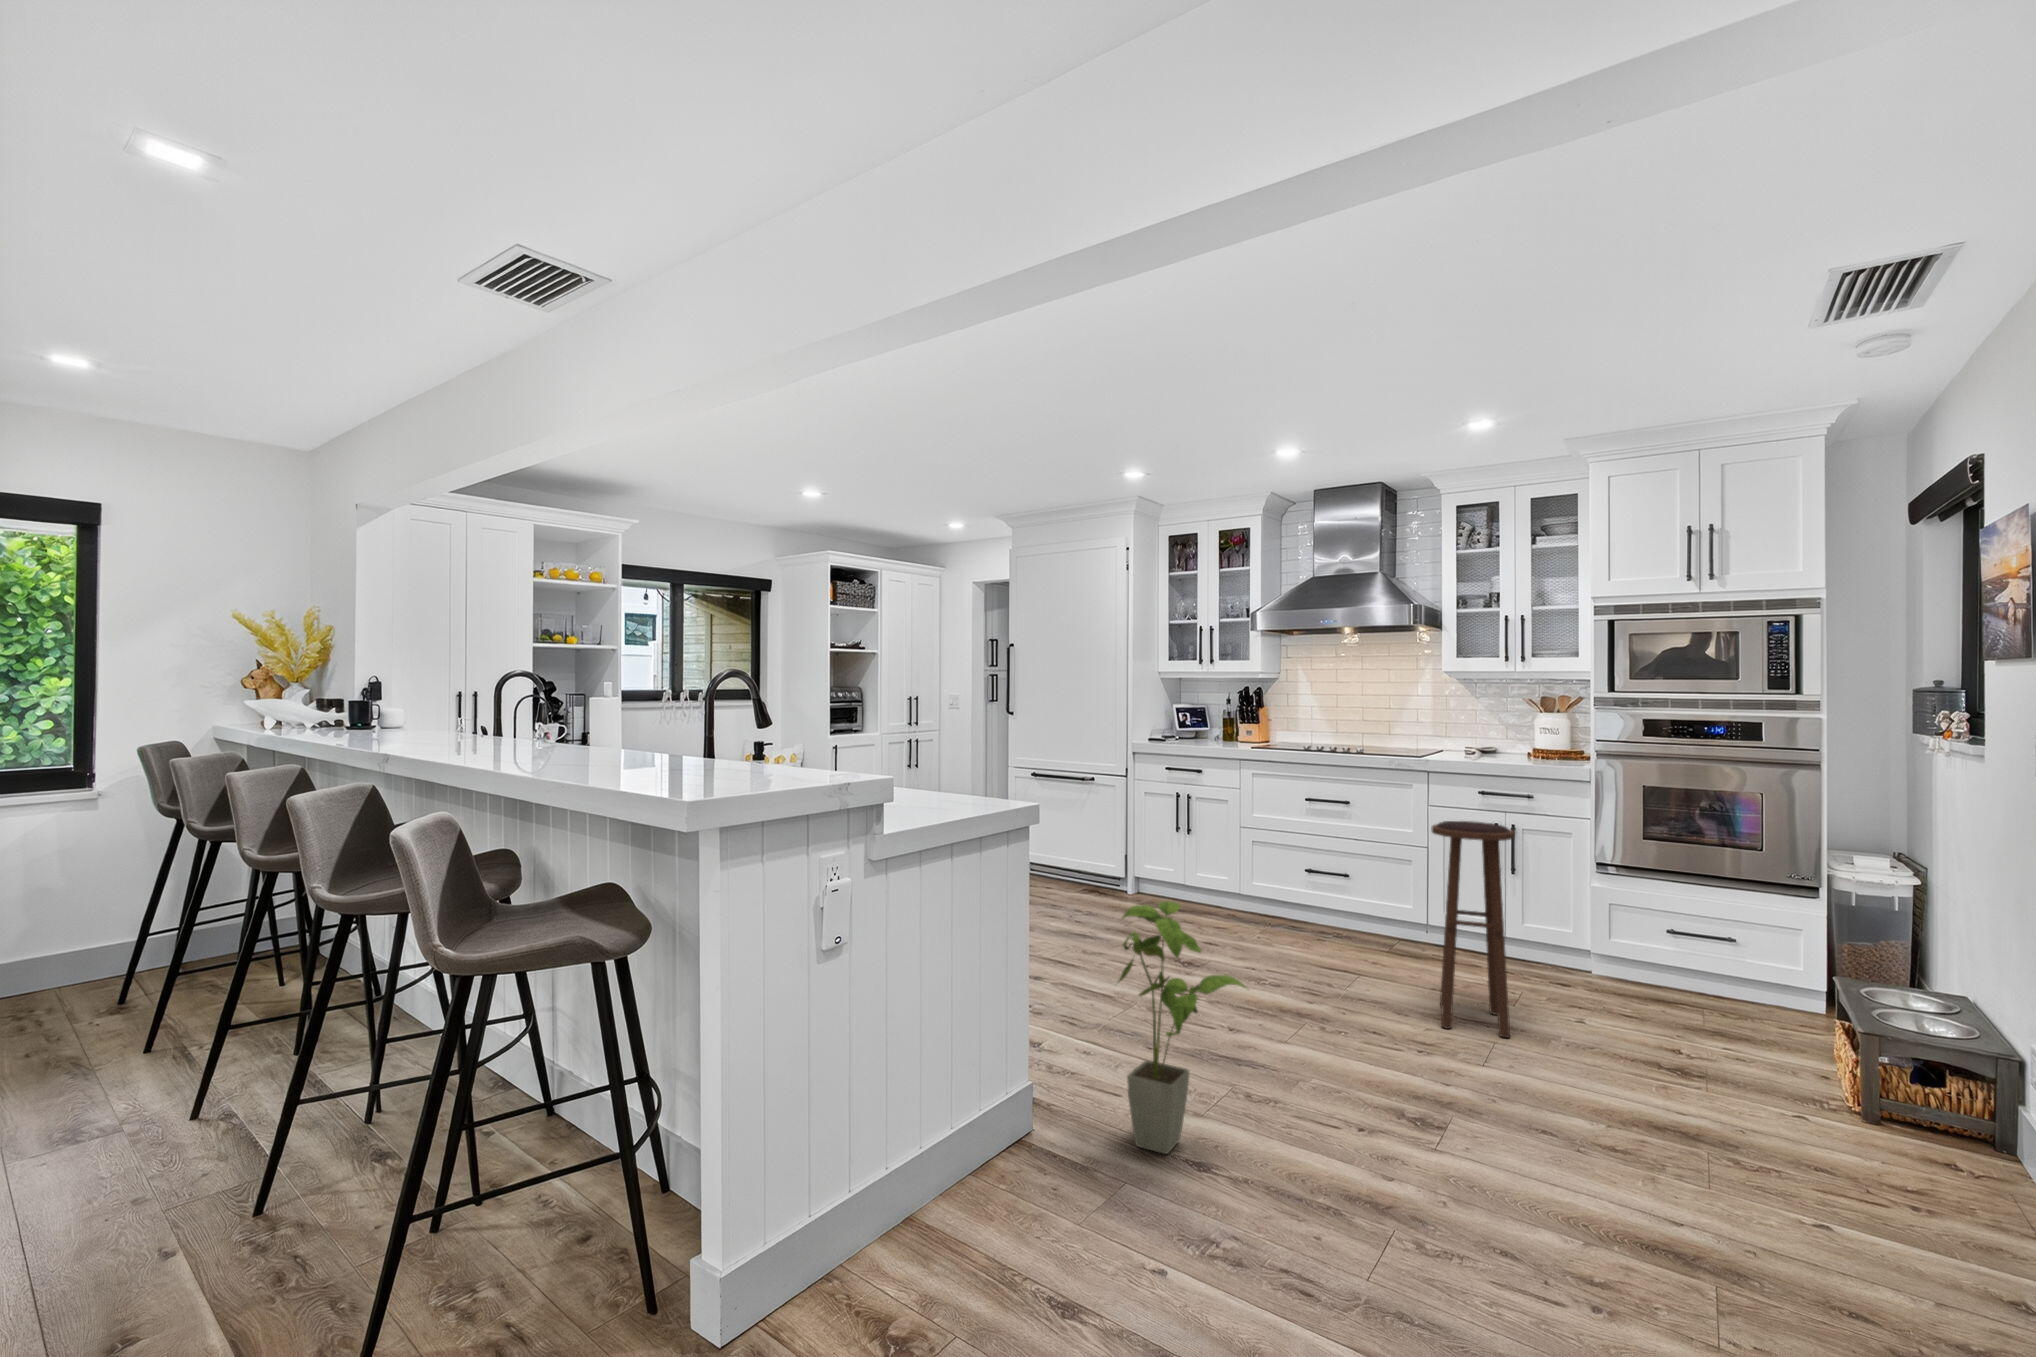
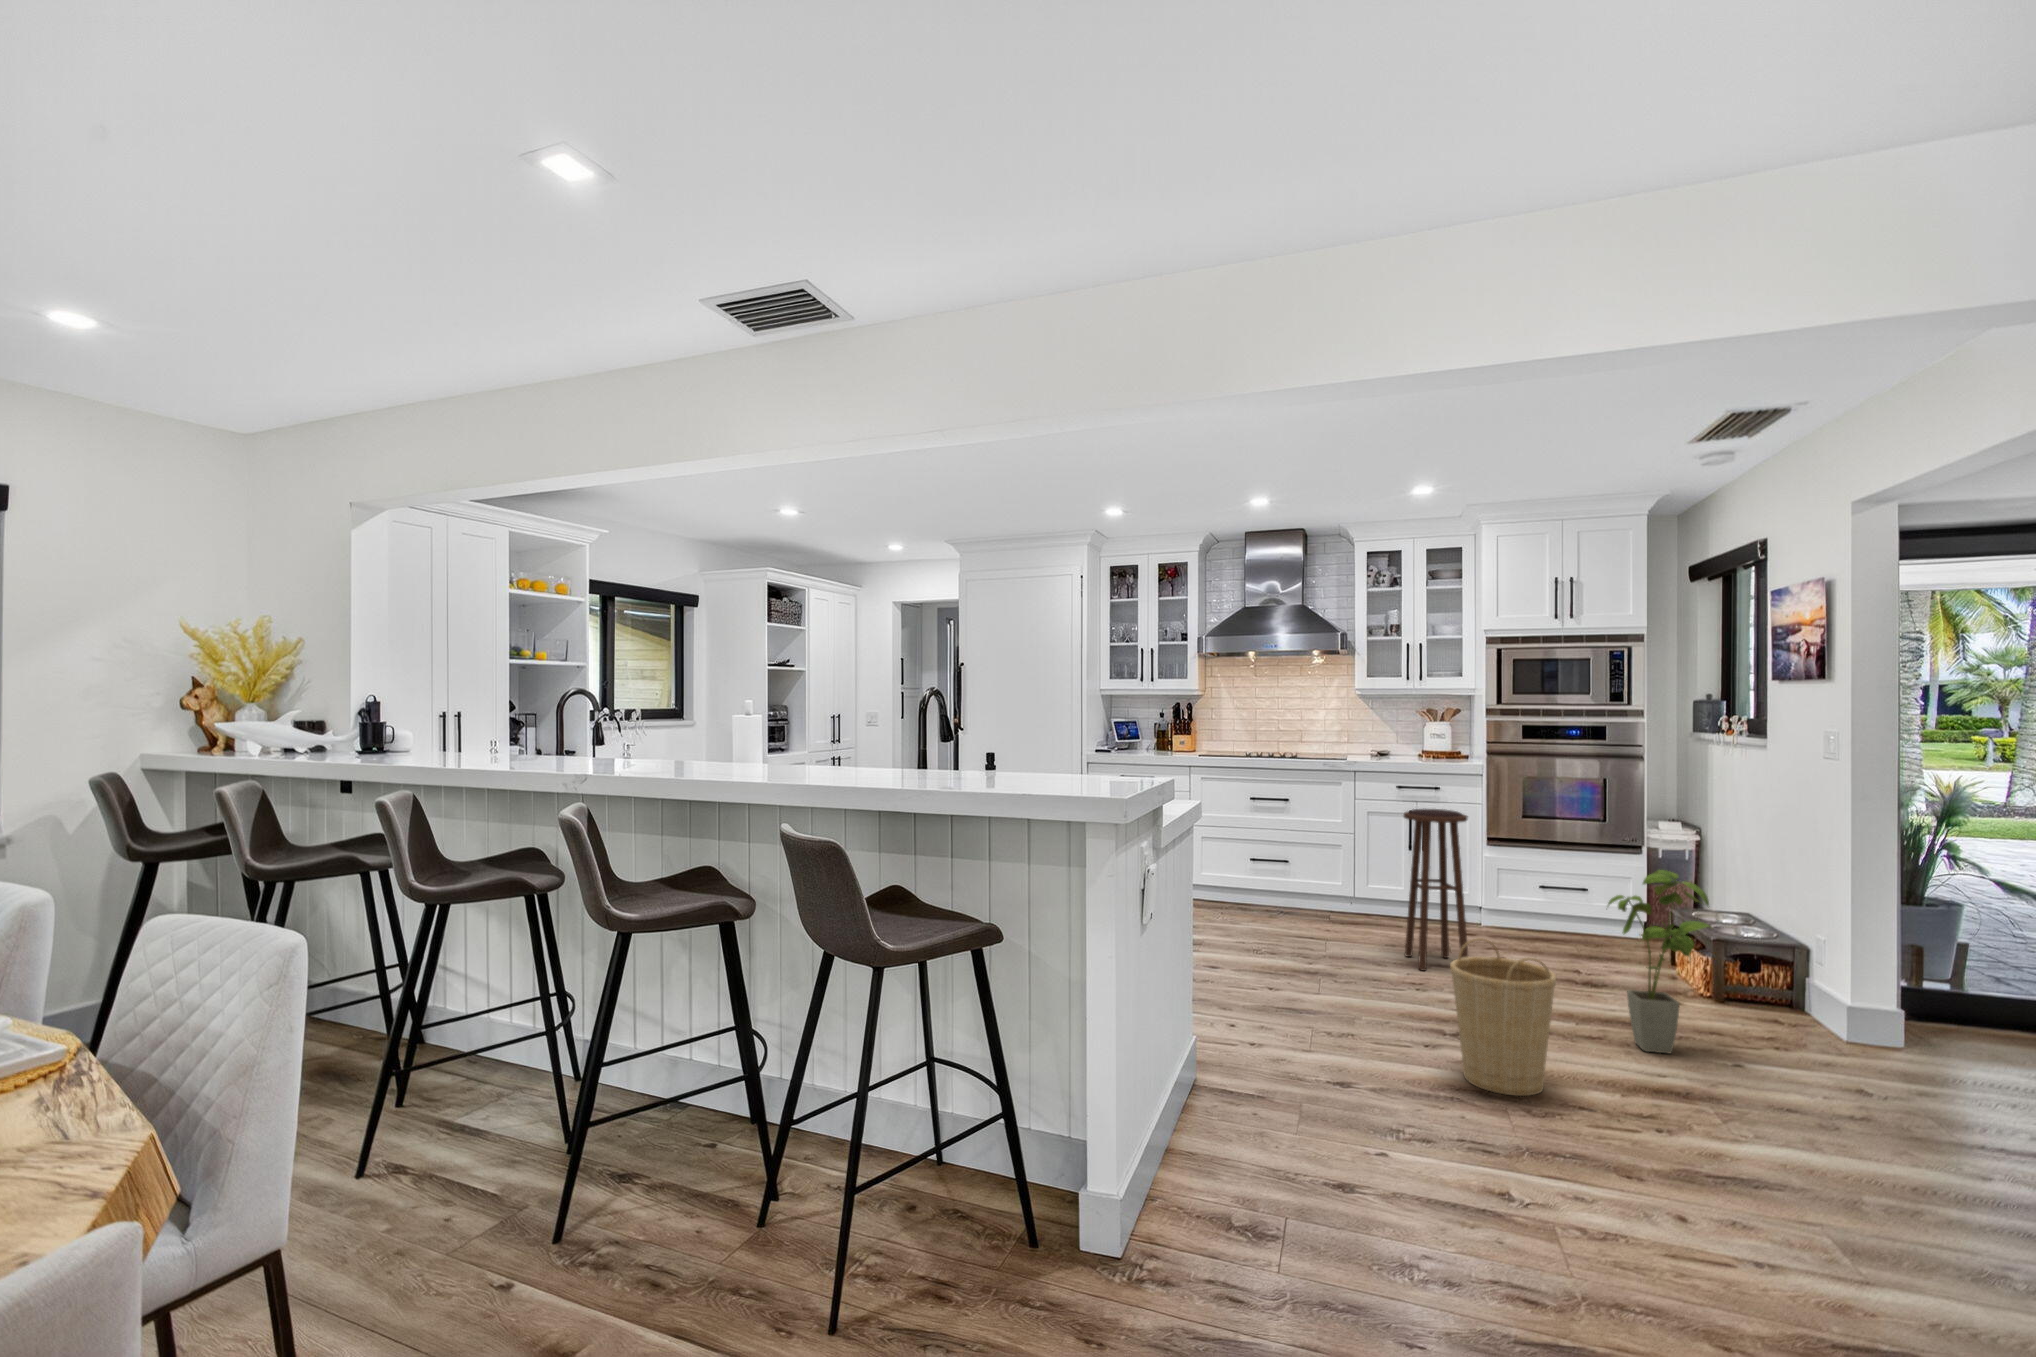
house plant: present [1116,901,1246,1154] -> present [1608,870,1713,1053]
basket: none [1336,1000,1481,1234] -> present [1450,938,1556,1096]

